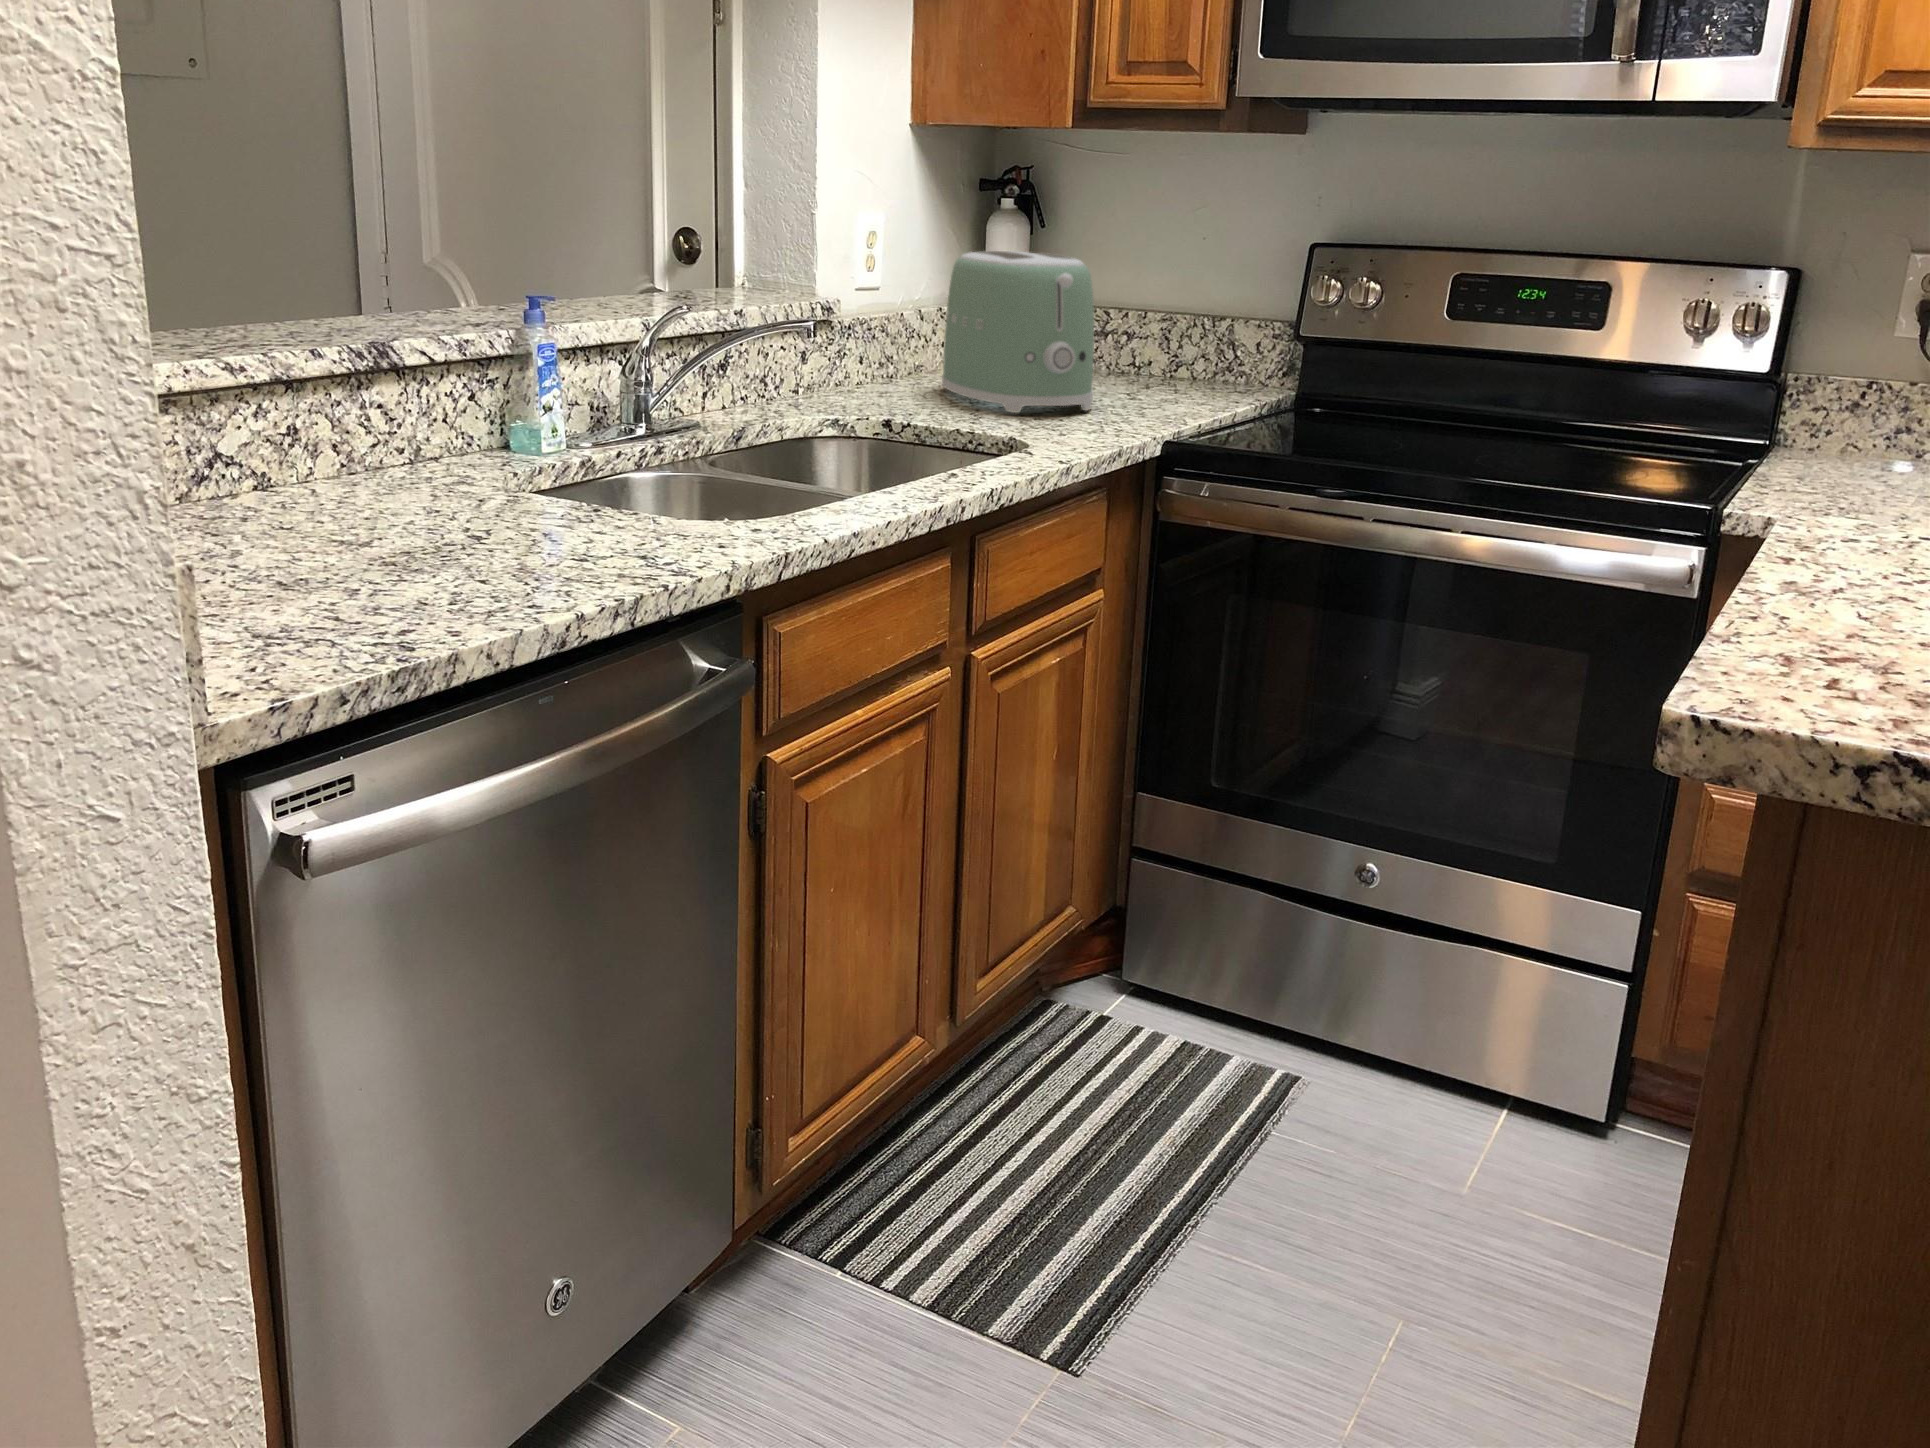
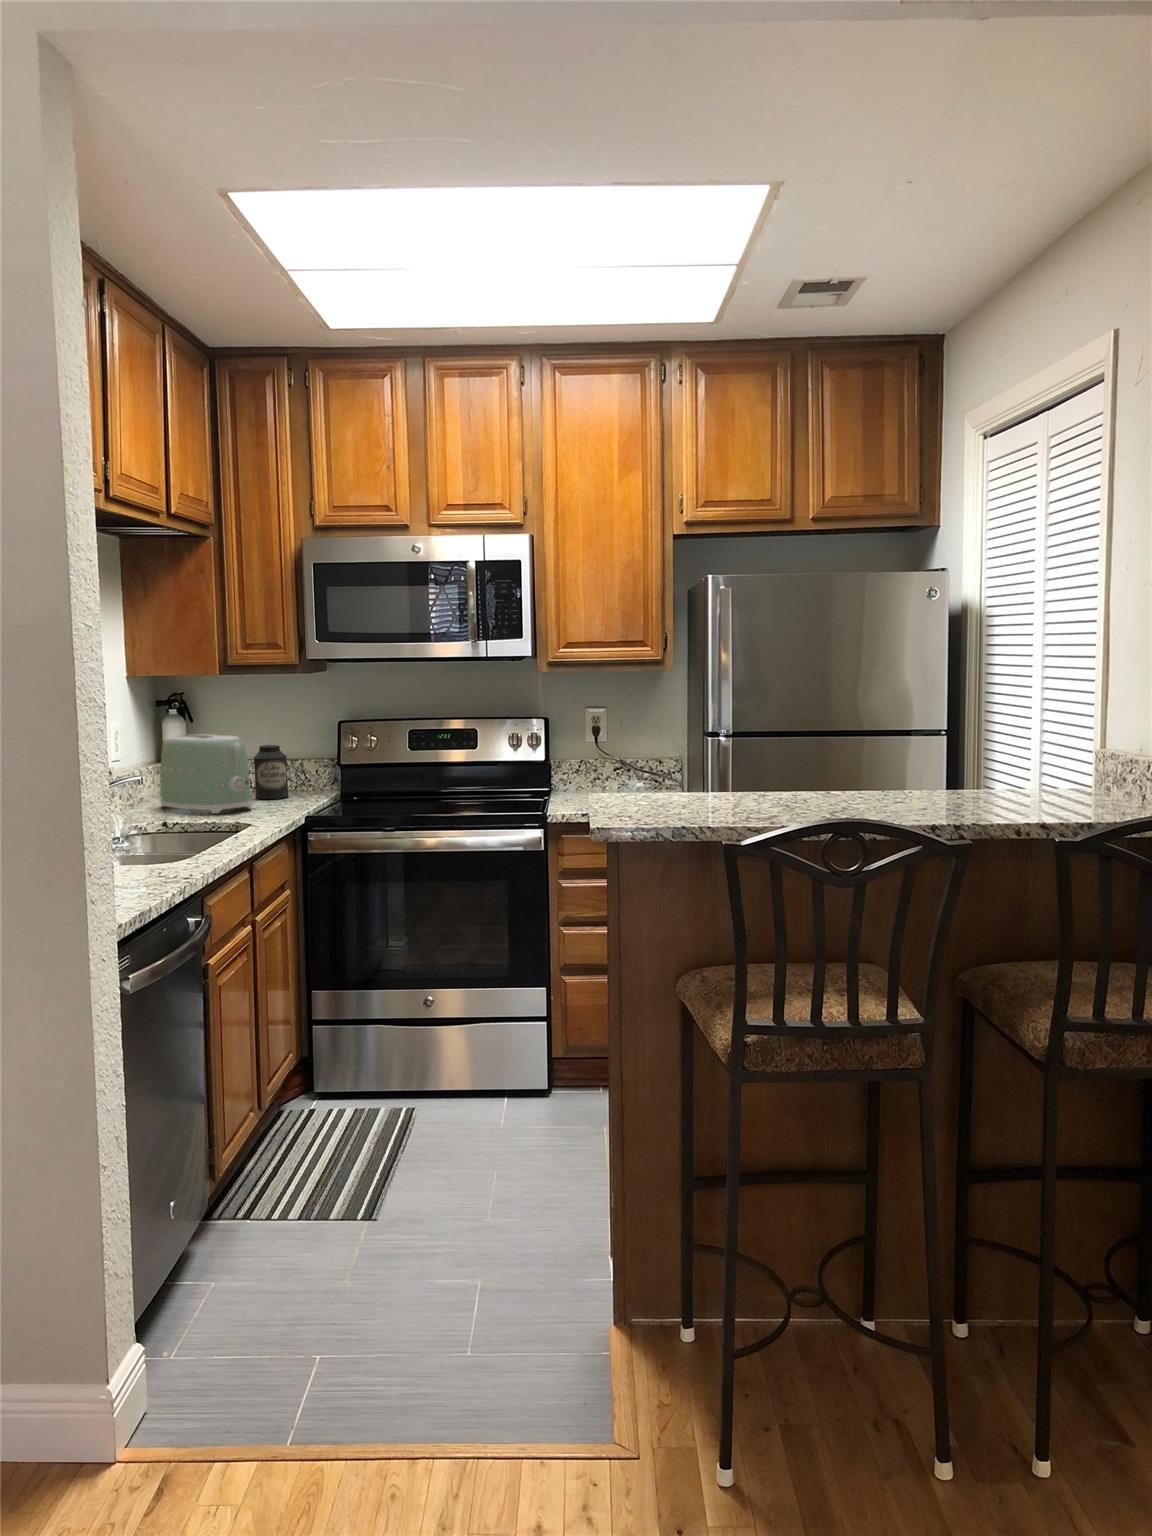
canister: none [1126,284,1195,394] -> present [254,745,289,799]

